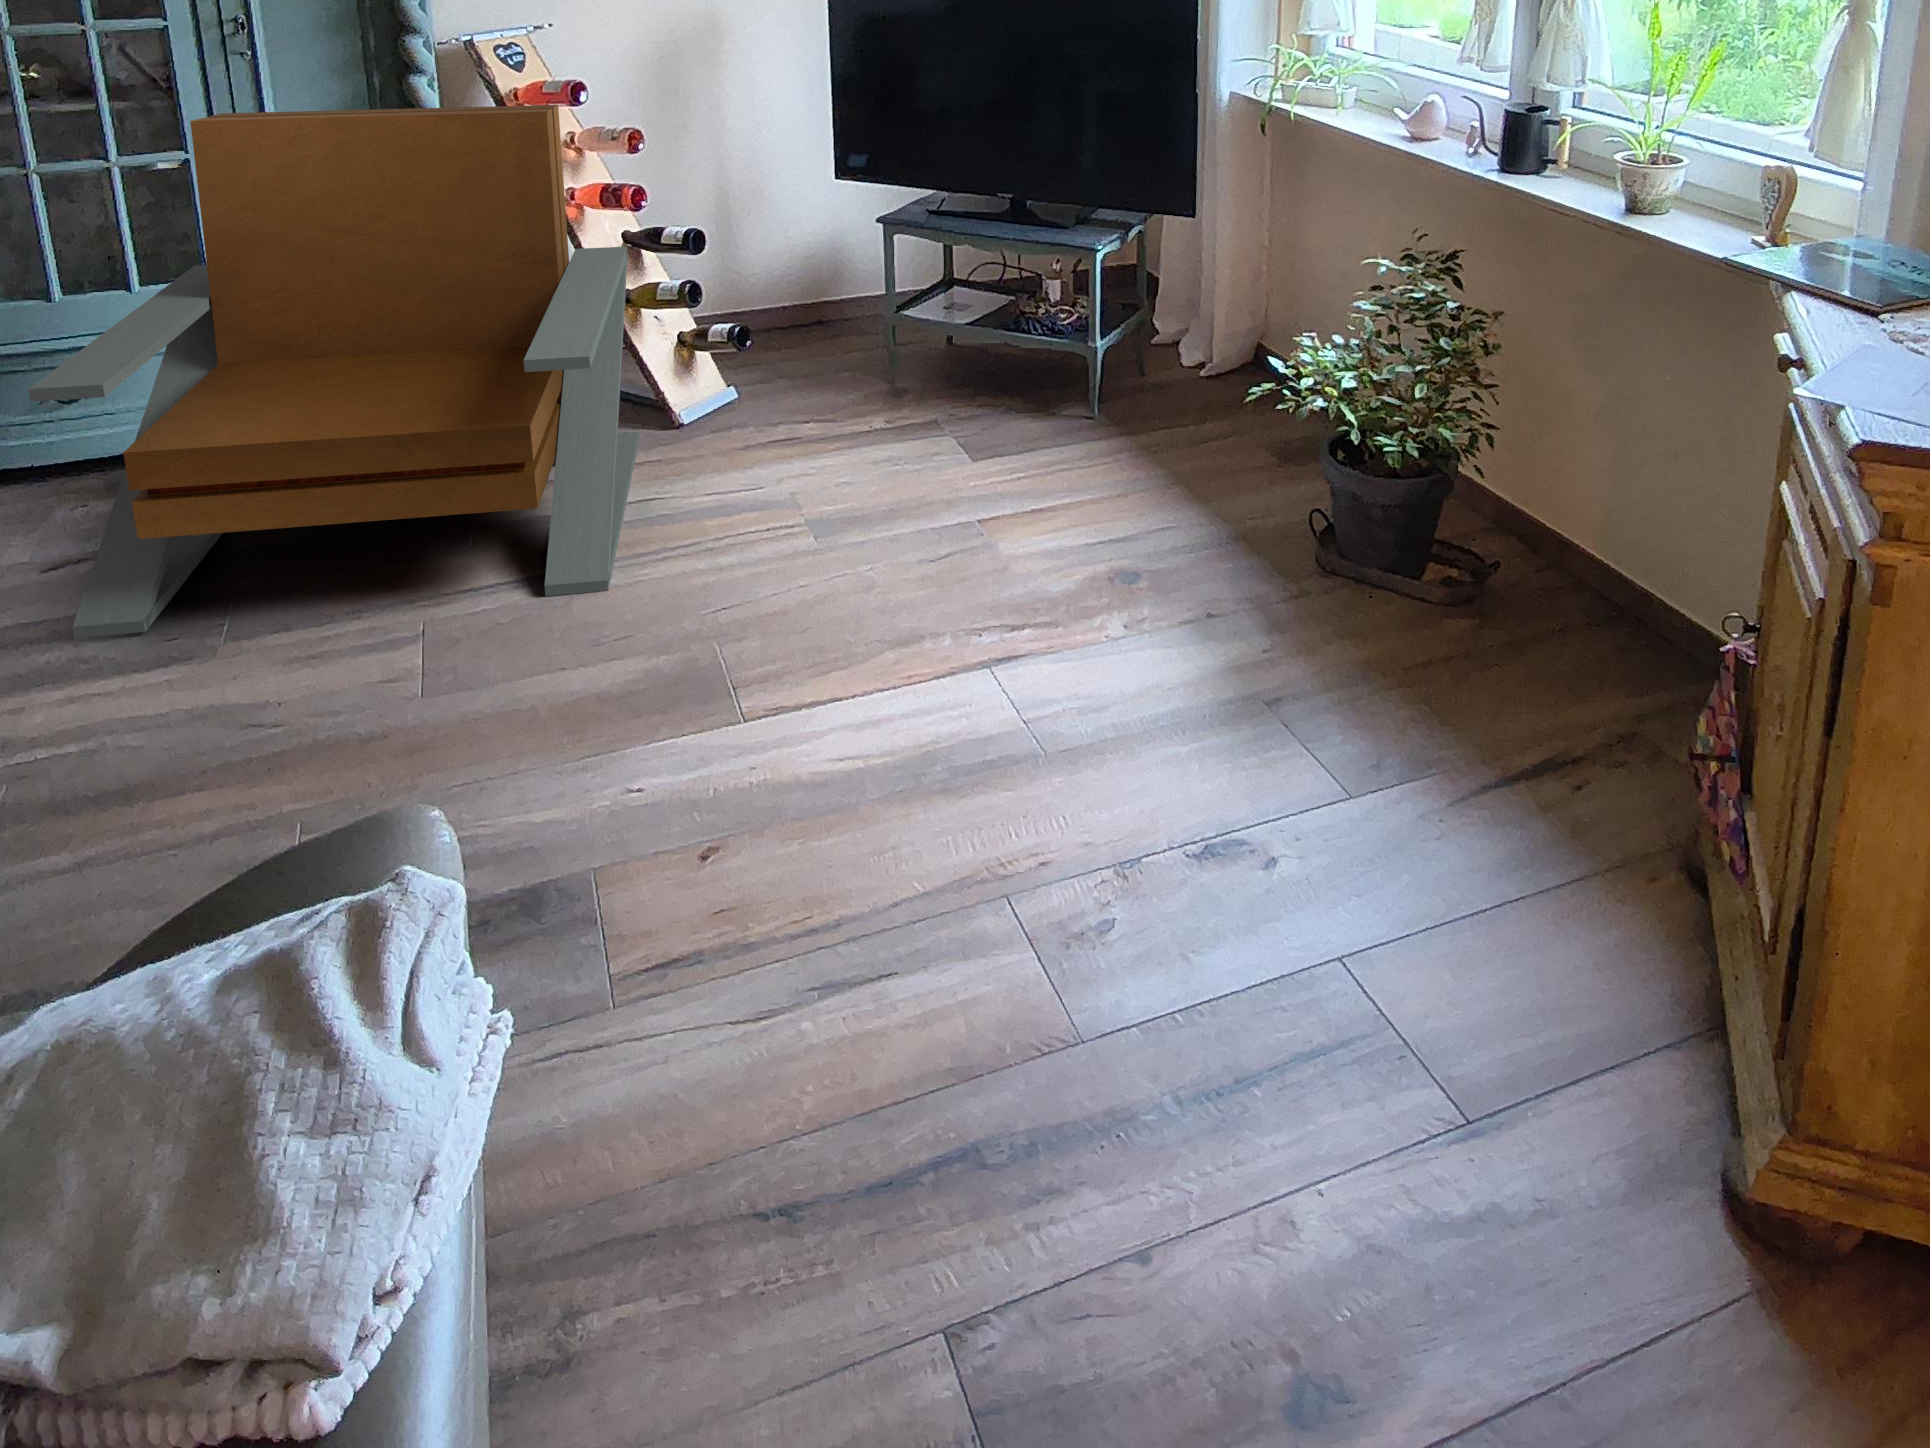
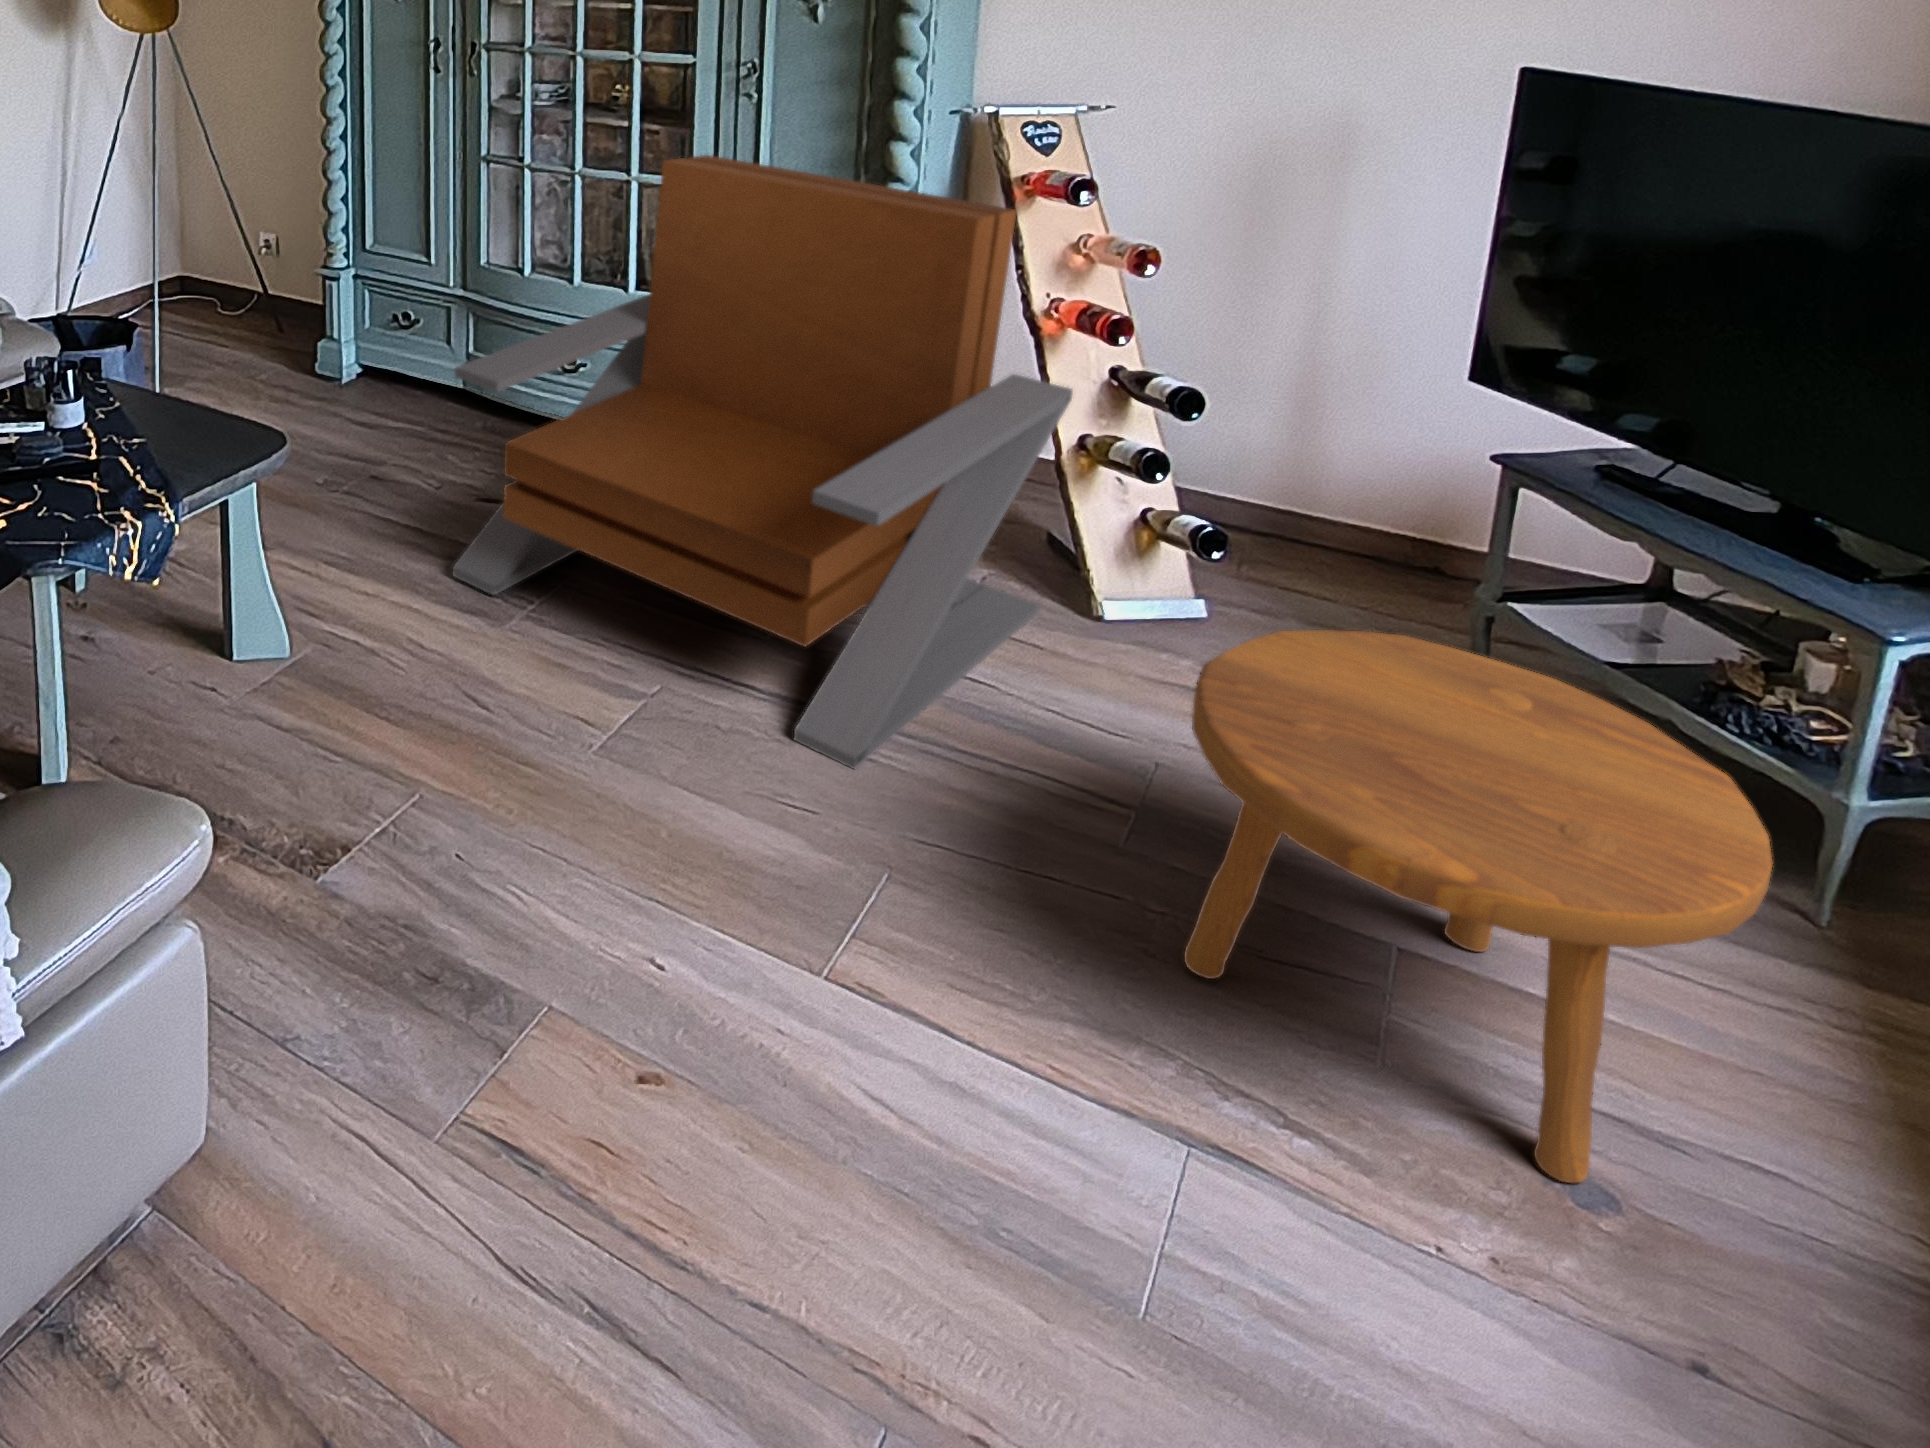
footstool: none [853,311,1147,584] -> present [1184,630,1772,1183]

